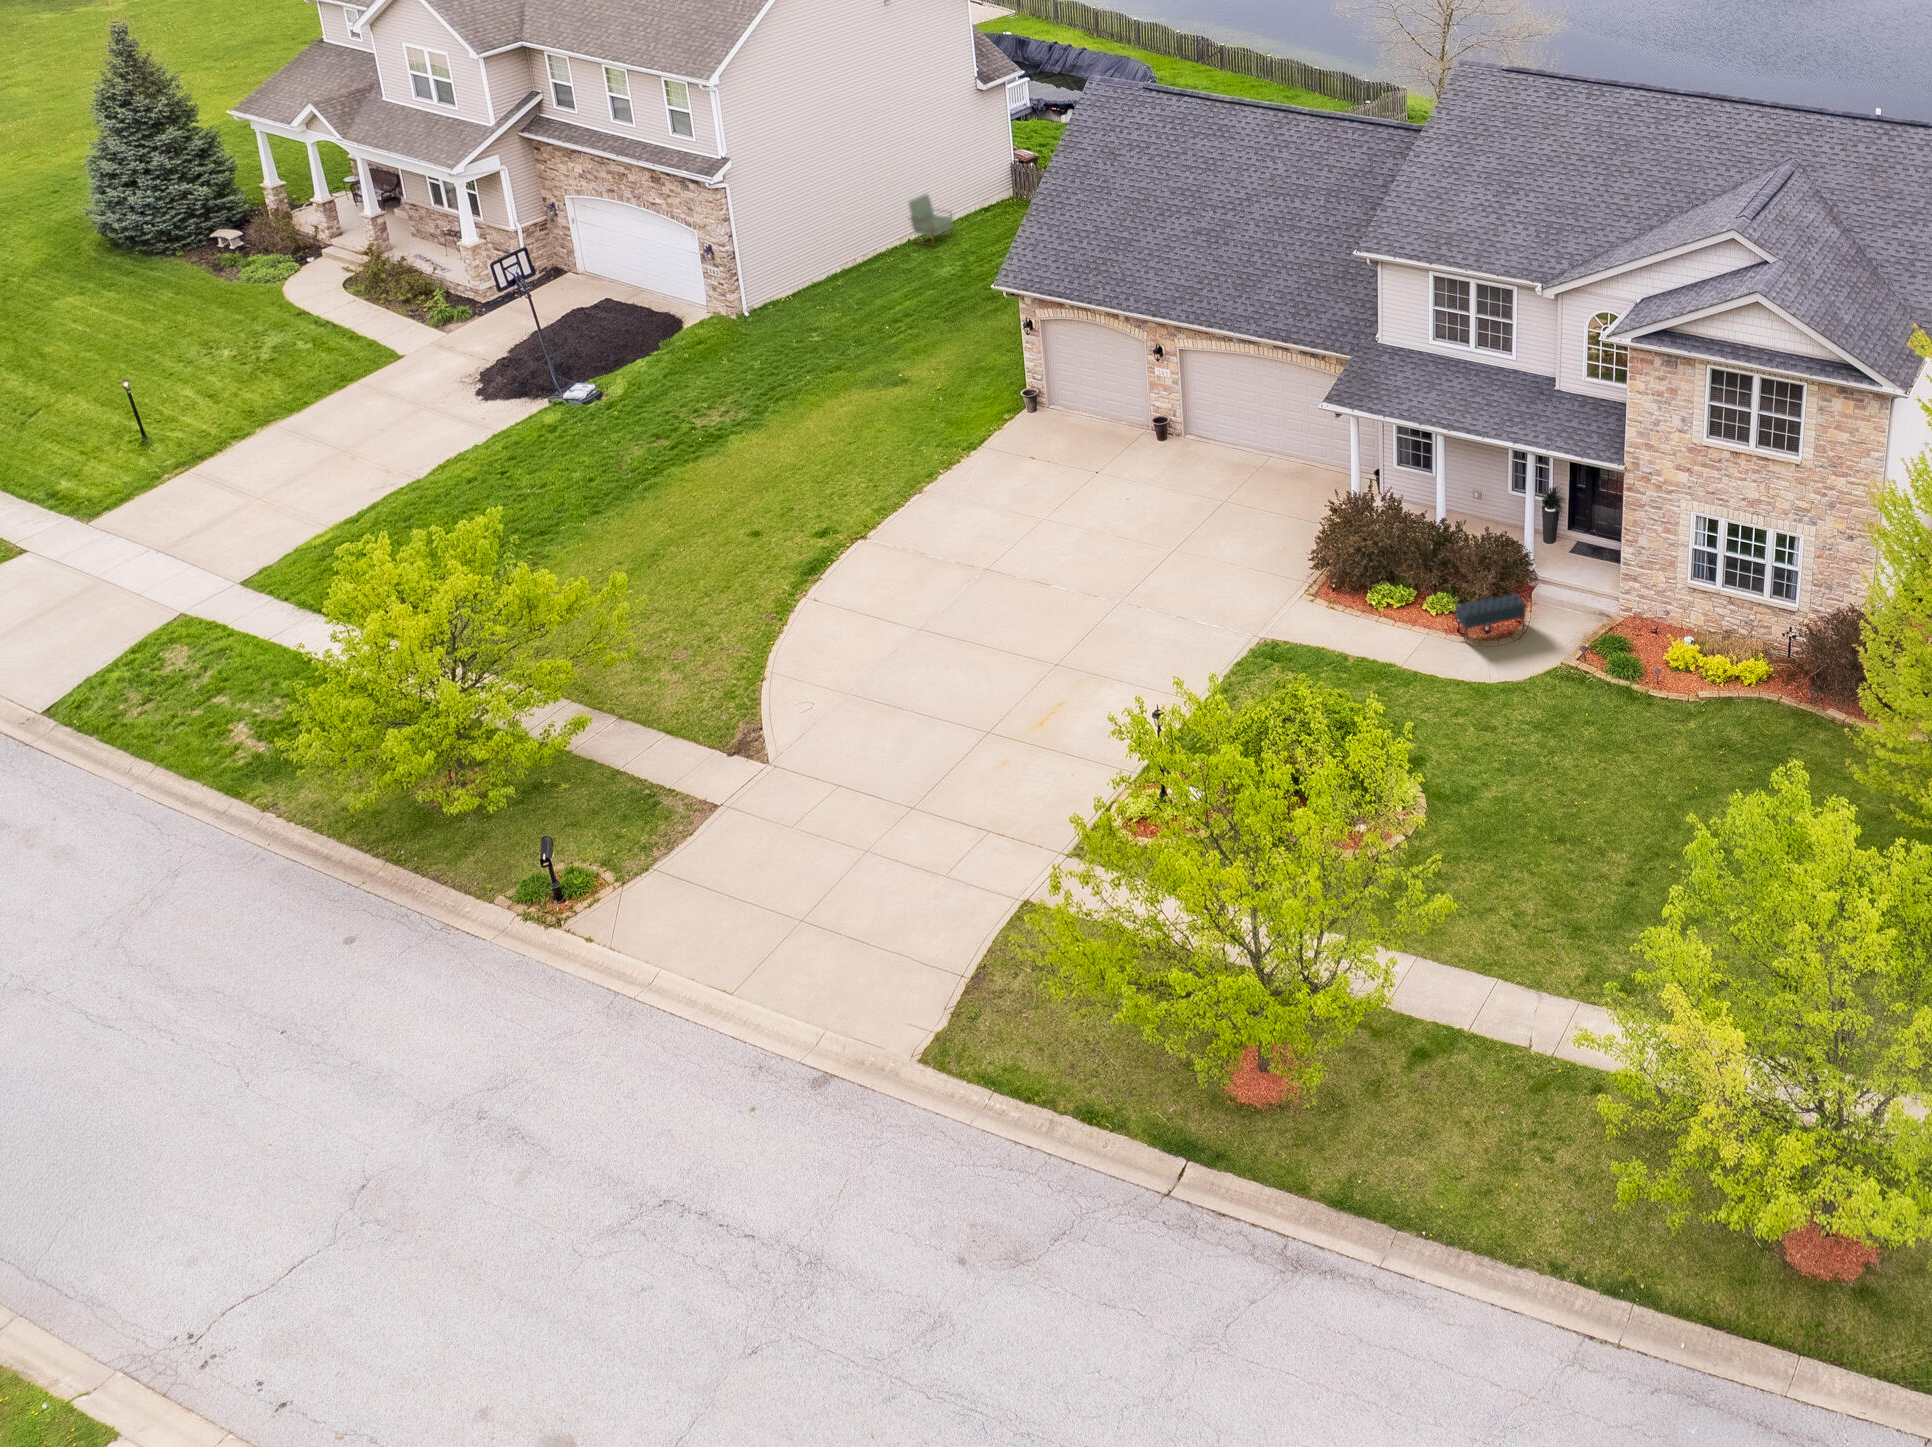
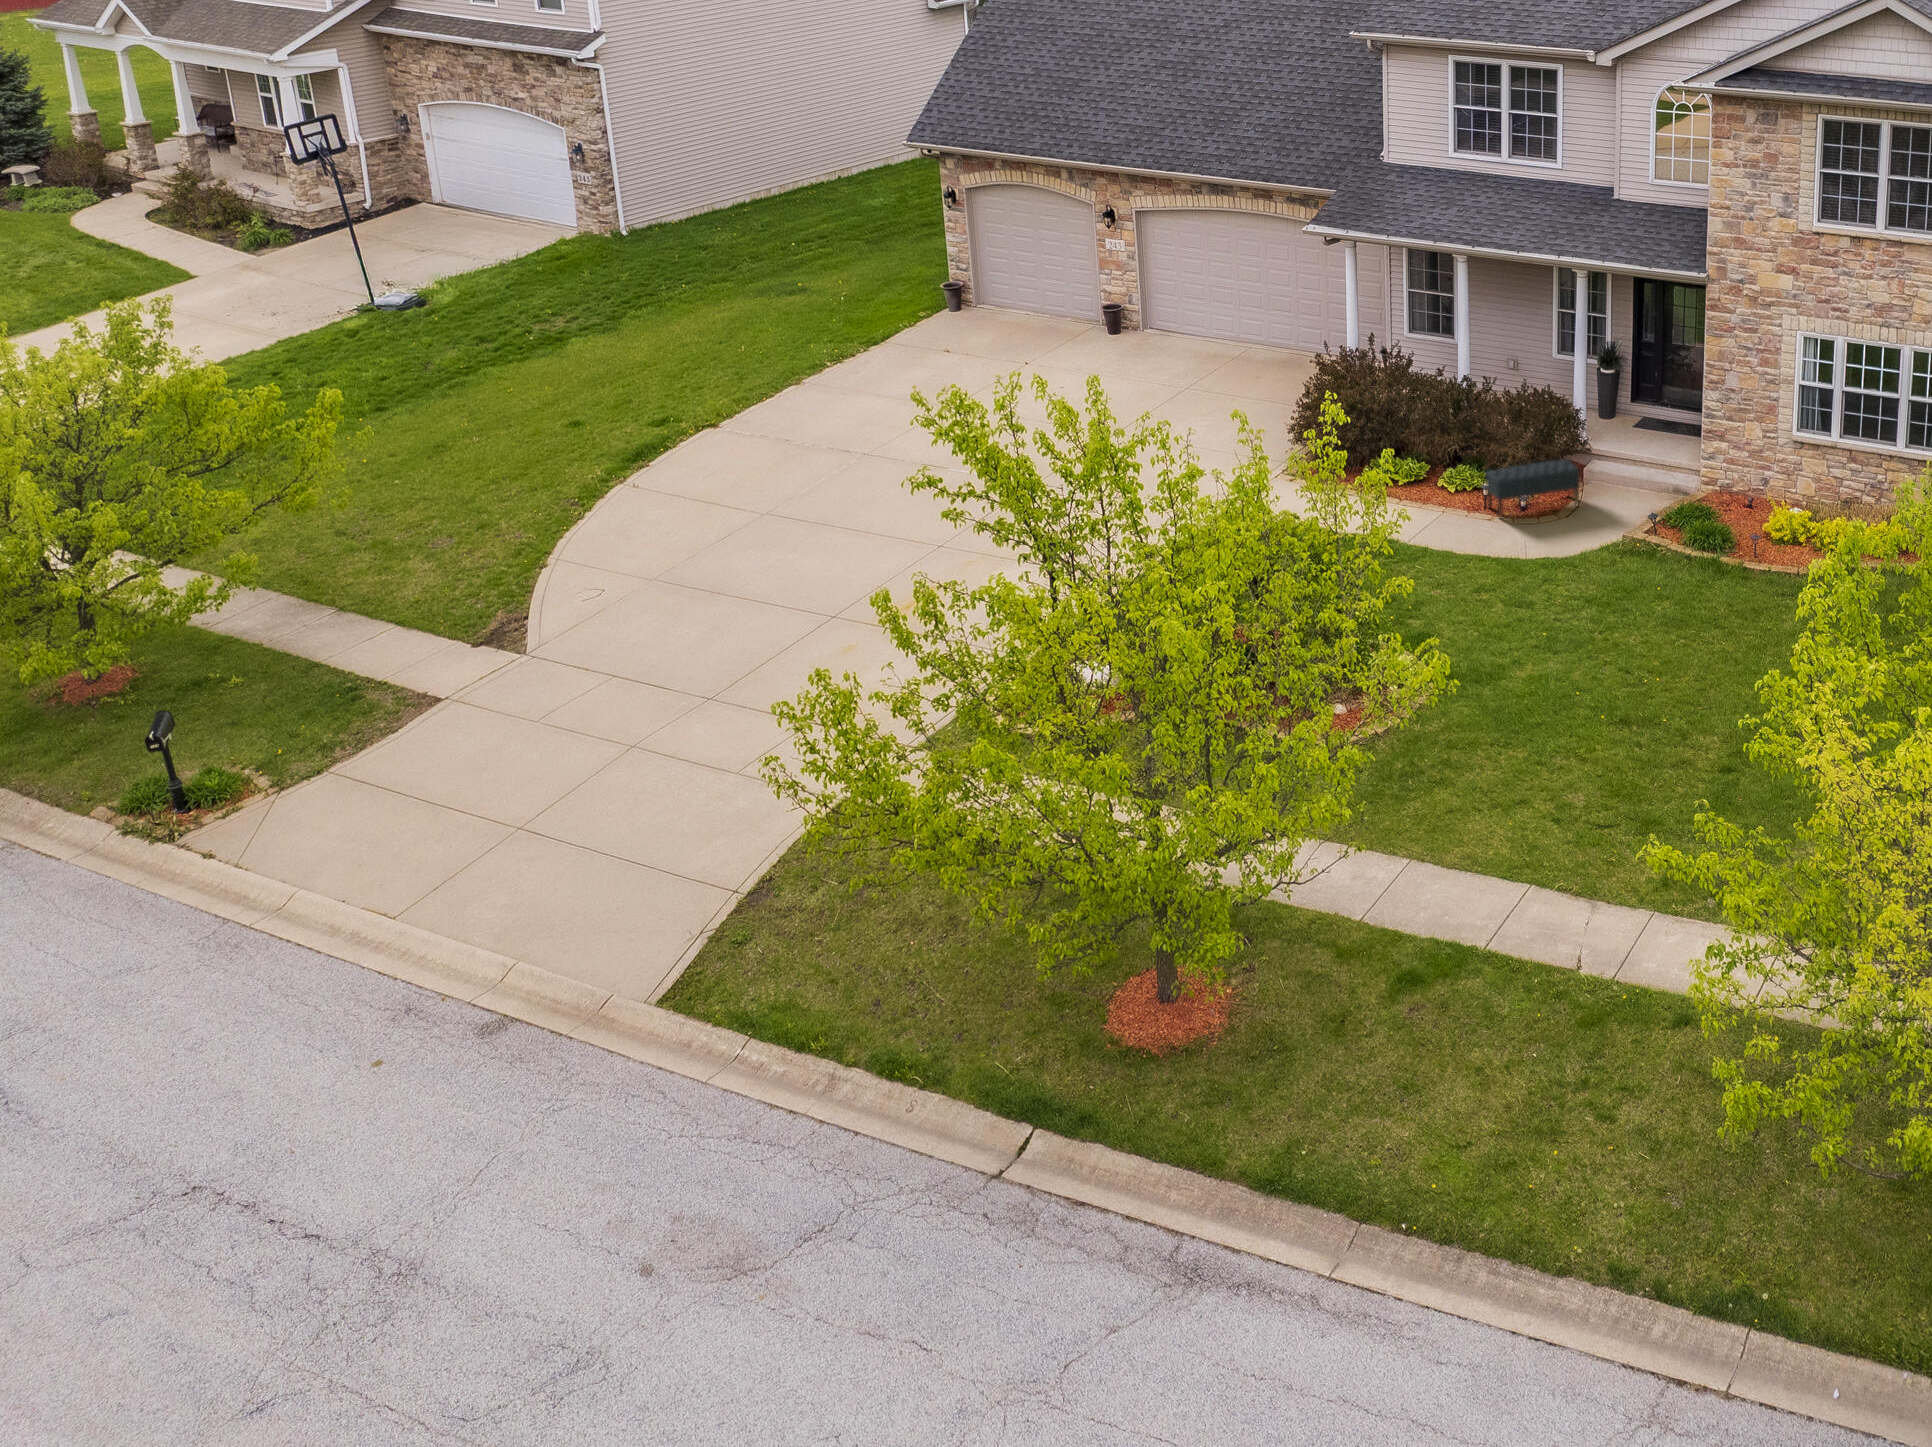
chair: present [908,194,953,244] -> none [840,117,900,176]

